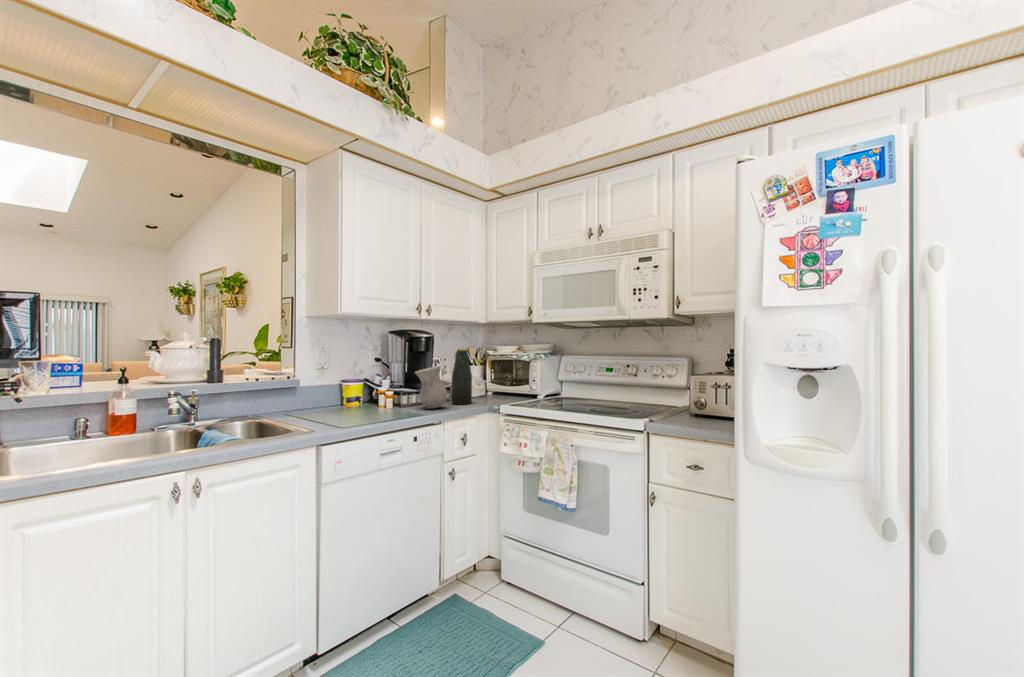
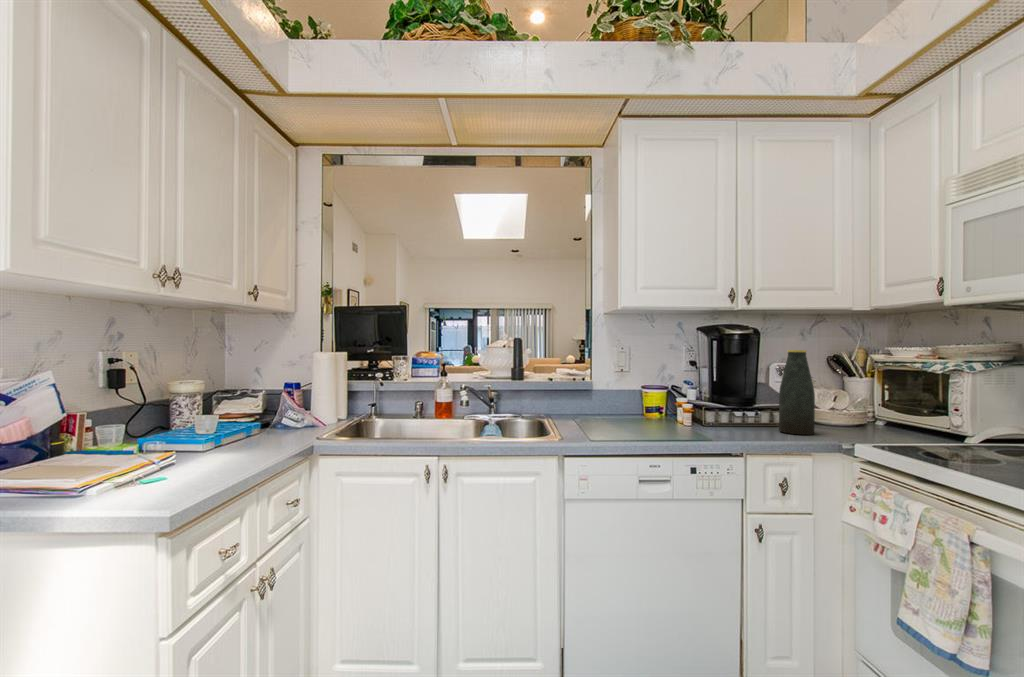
vase: present [415,365,447,408] -> none [710,373,760,432]

